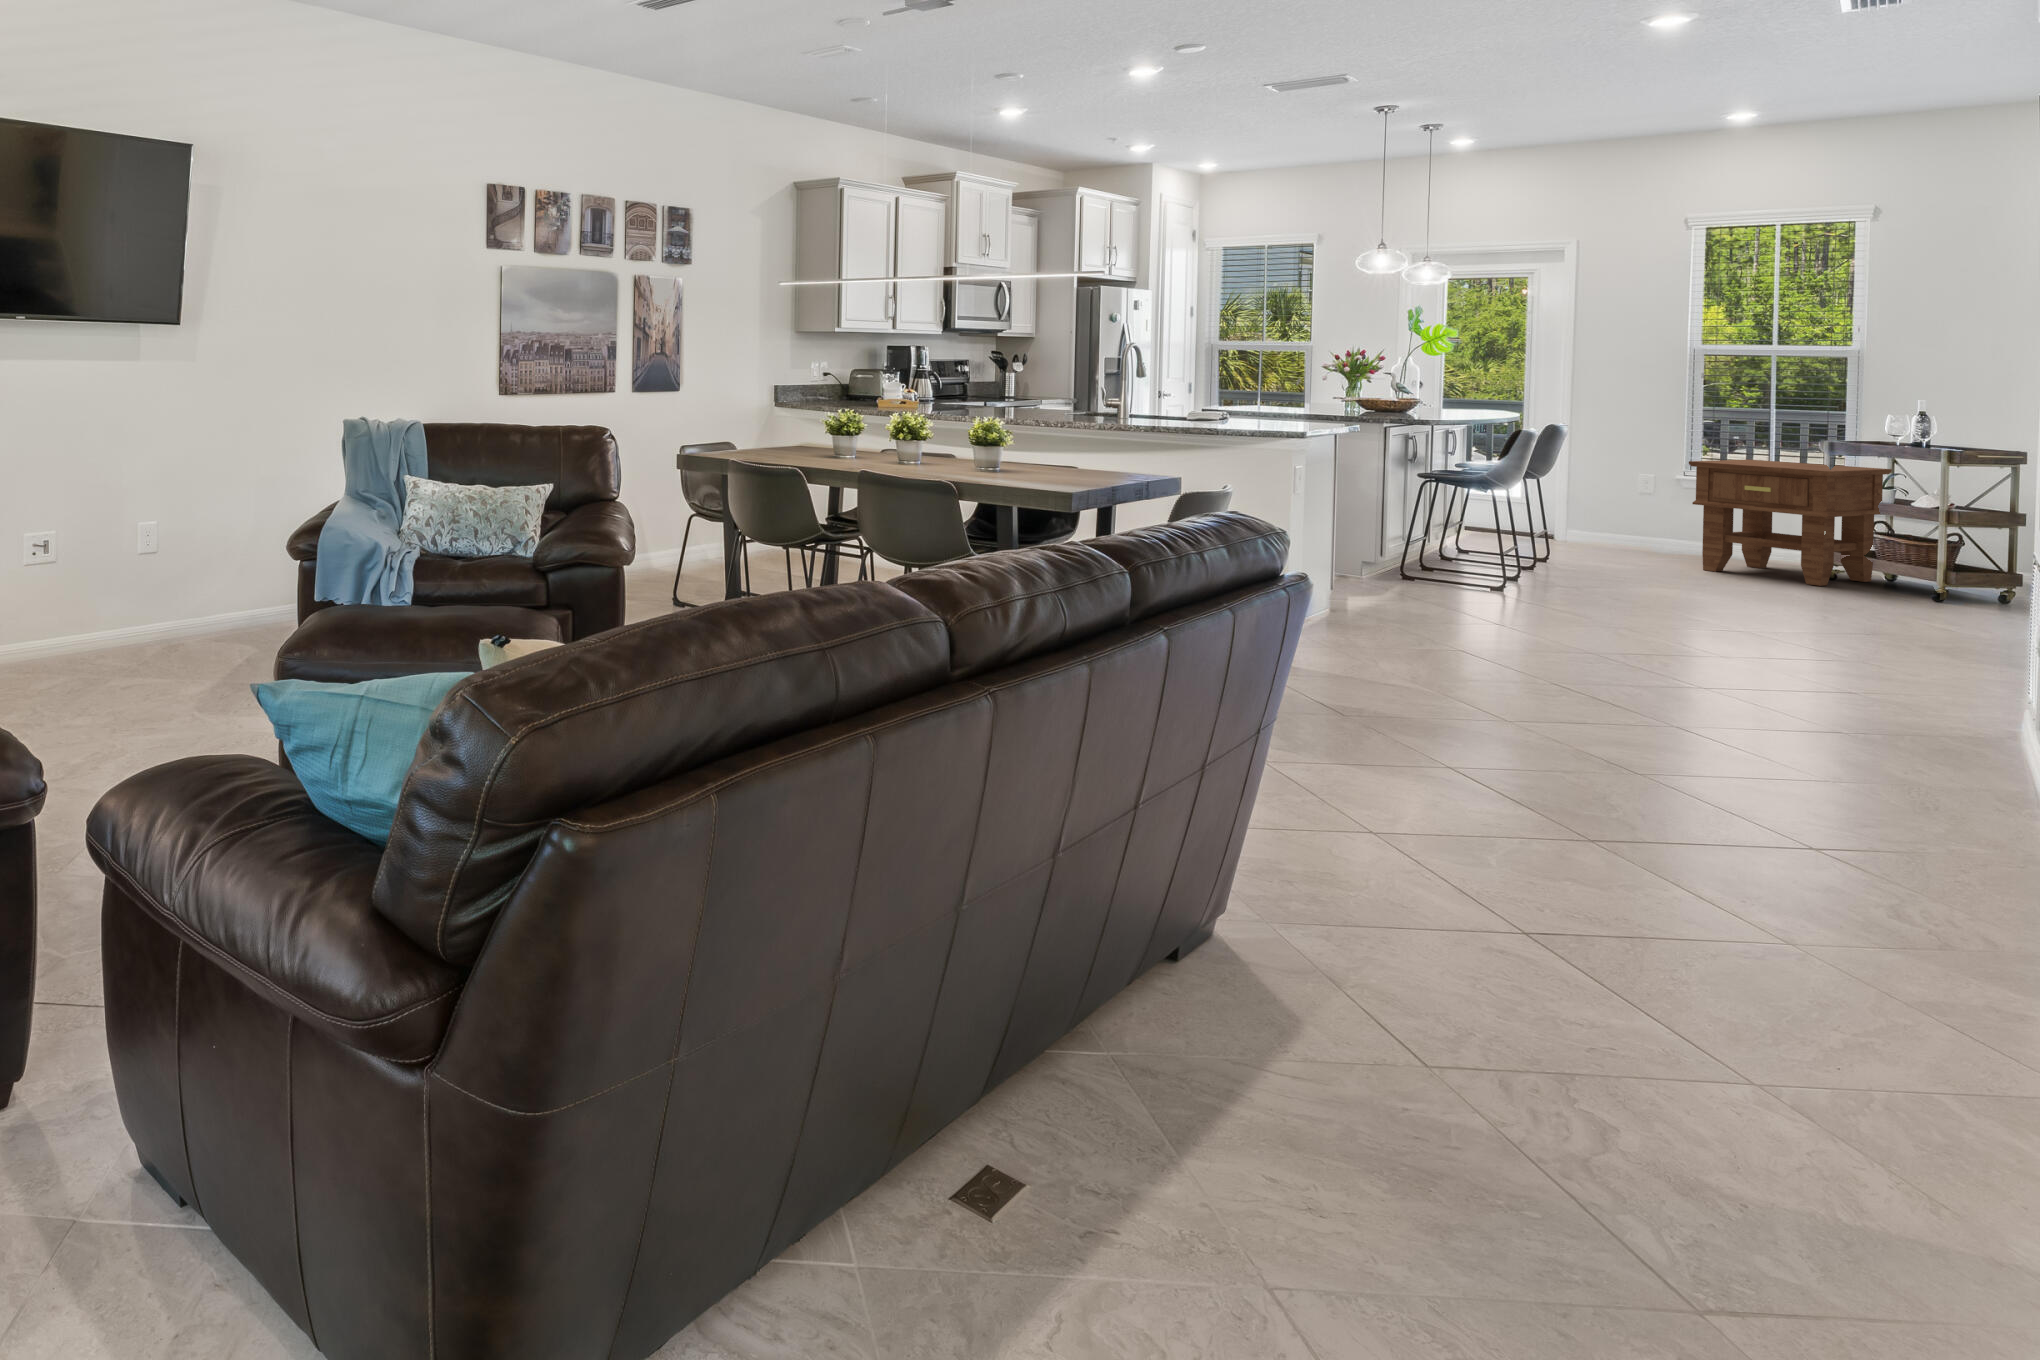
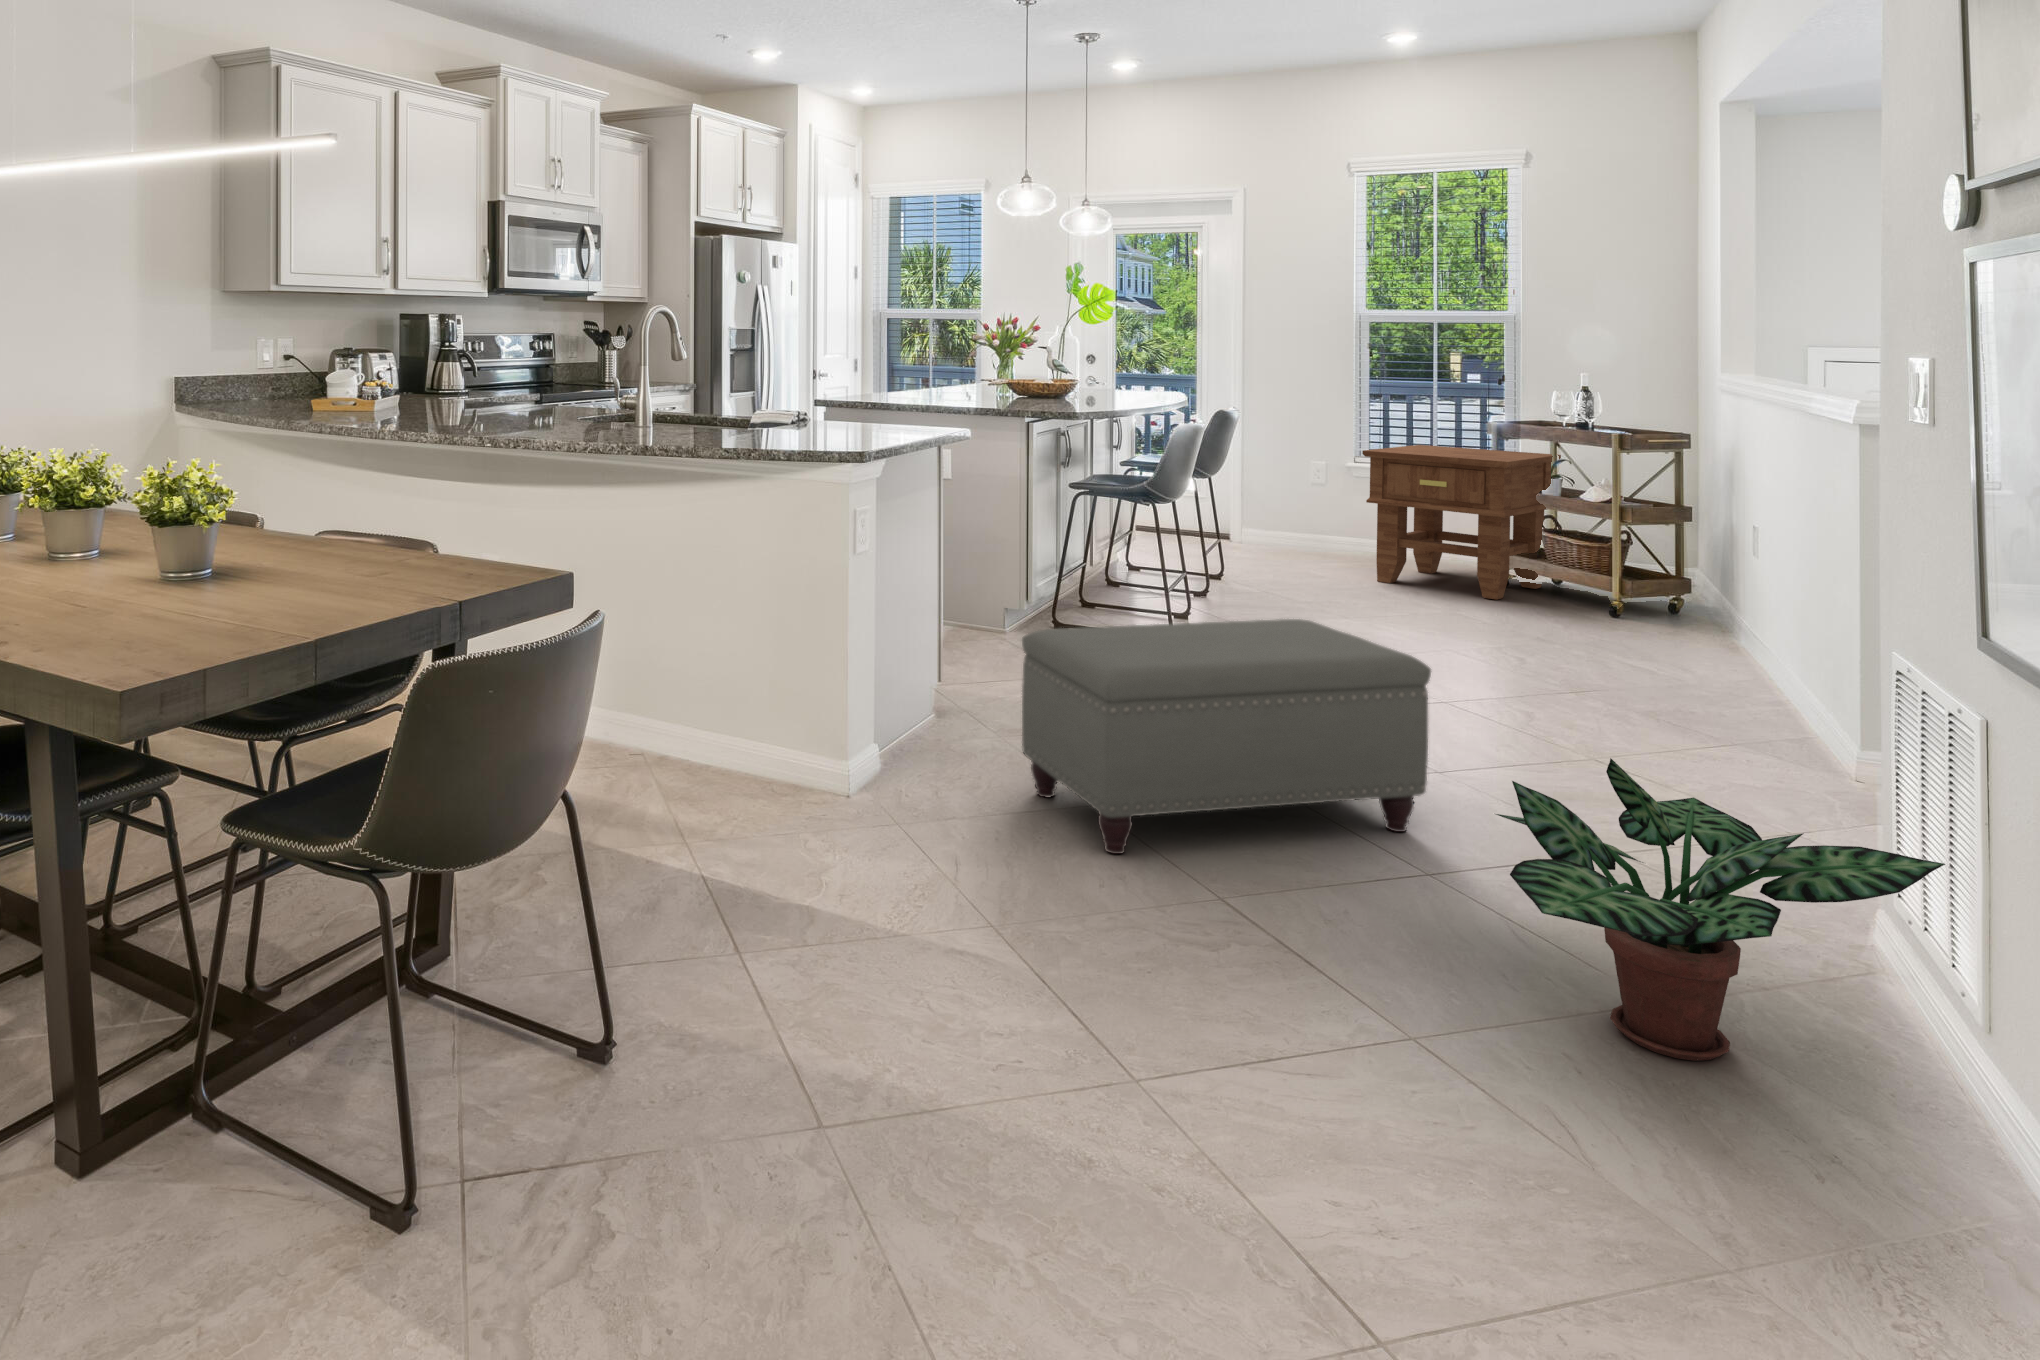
ottoman: none [1408,547,1711,679] -> present [1022,619,1431,854]
potted plant: none [1735,595,2015,756] -> present [1496,758,1945,1061]

